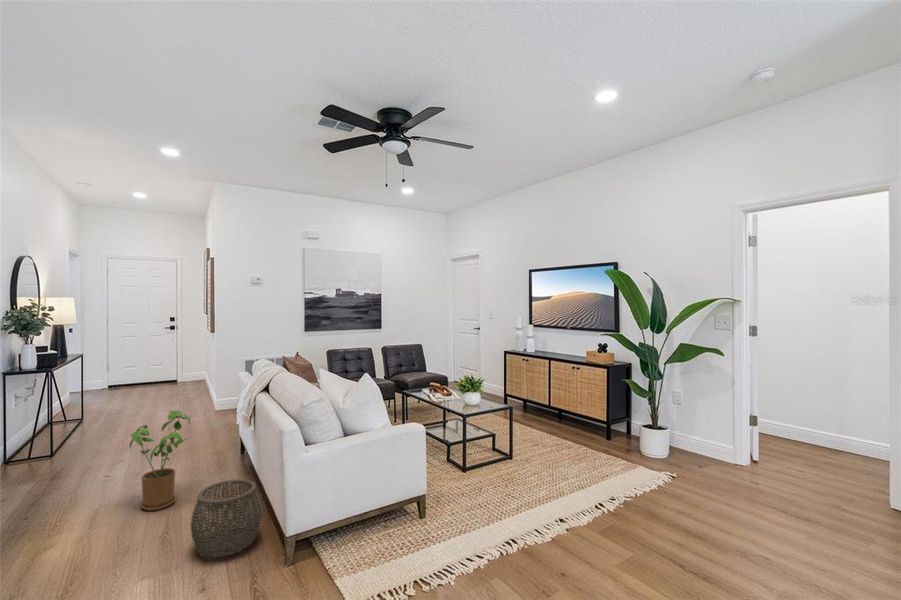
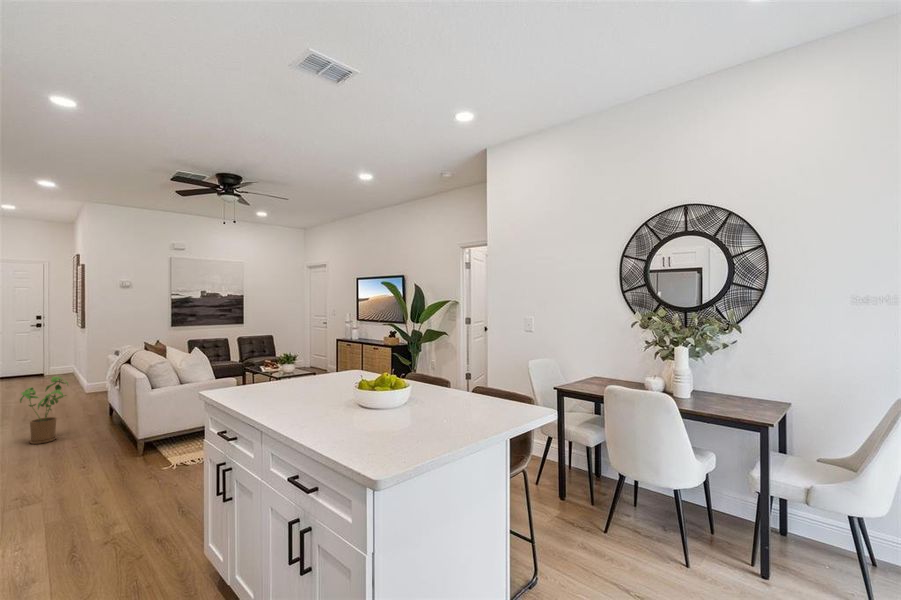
woven basket: present [191,479,262,558] -> none [72,415,123,458]

